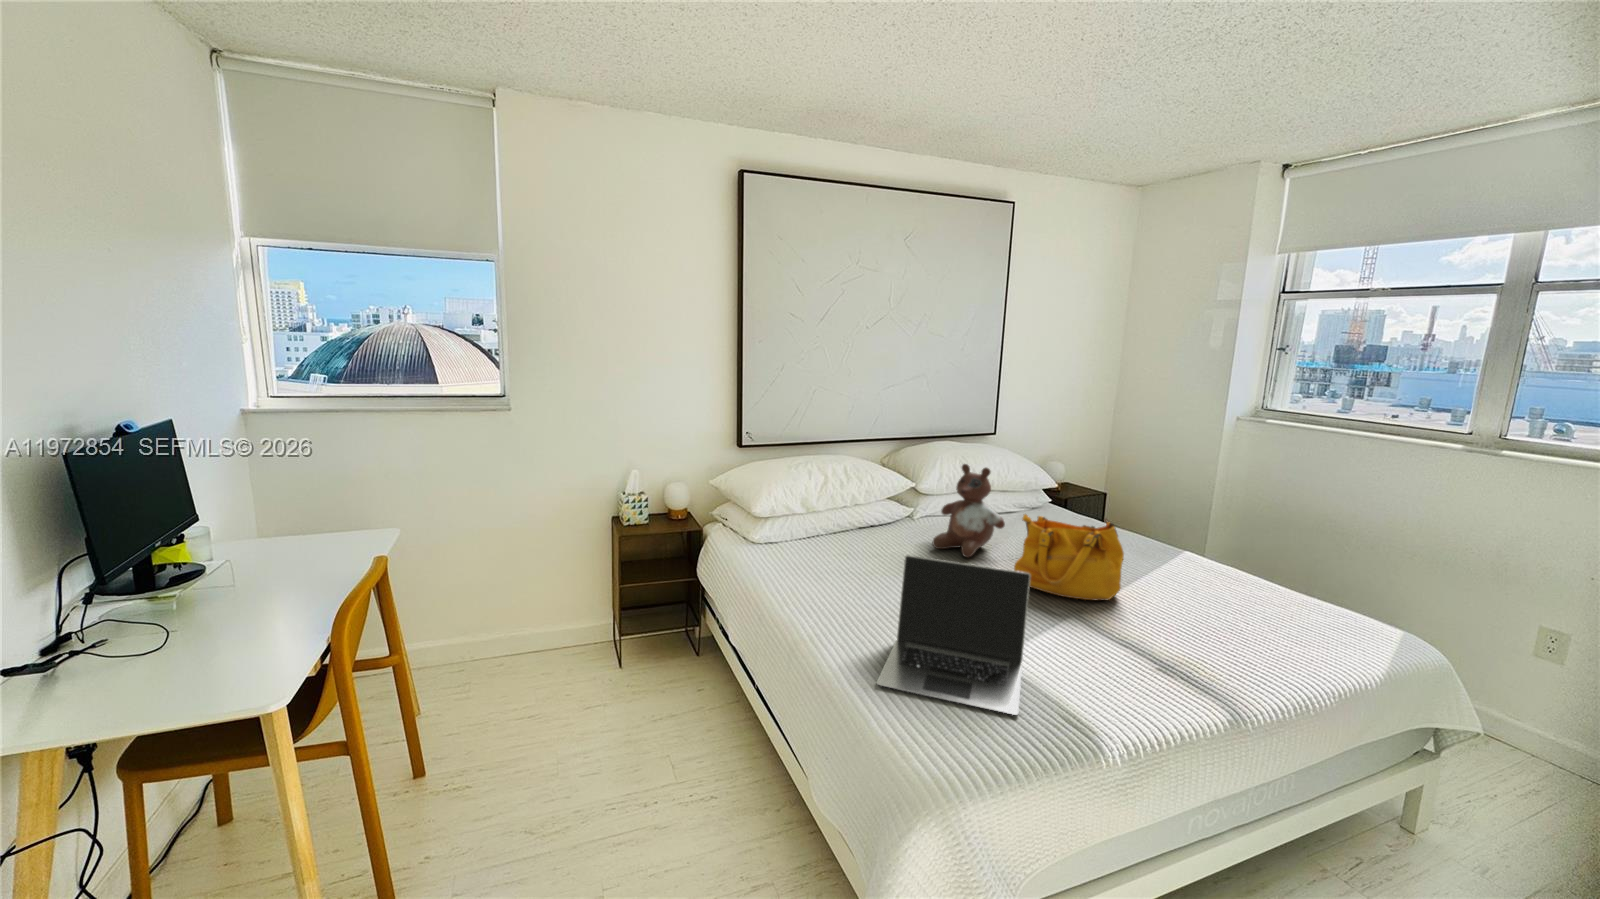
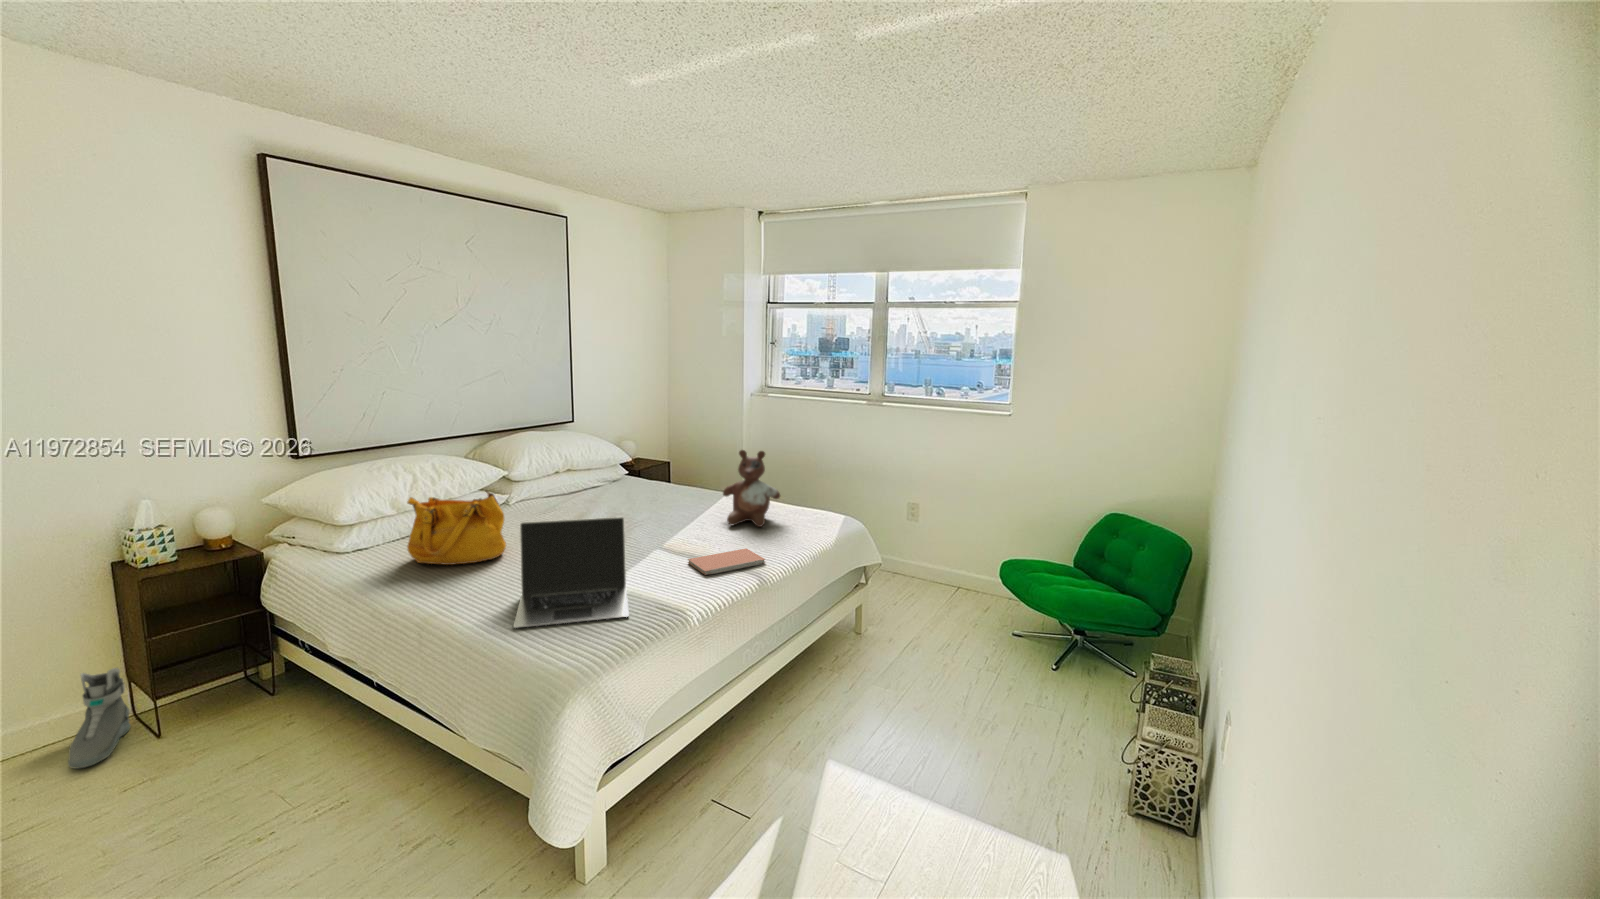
stuffed bear: present [933,464,1005,557] -> present [723,450,780,527]
handbag: present [1014,514,1124,600] -> present [407,490,506,565]
sneaker: none [567,600,611,676] -> present [68,668,131,769]
notebook: none [1114,645,1245,685] -> present [688,548,765,575]

